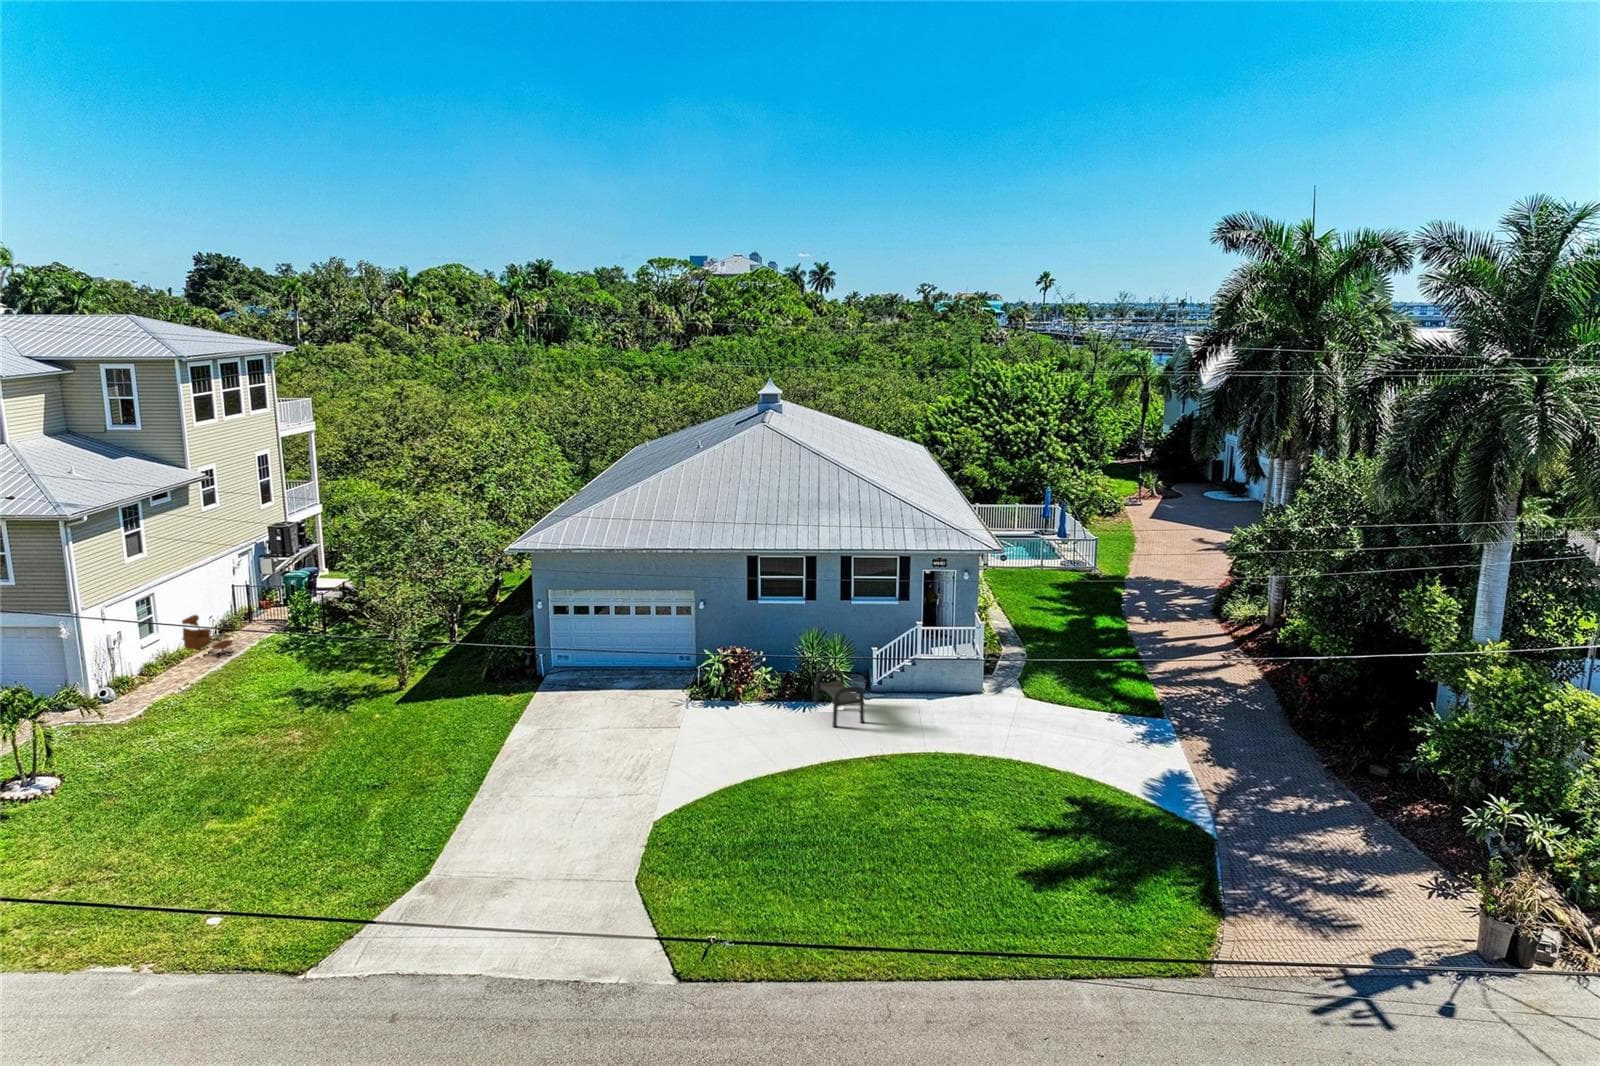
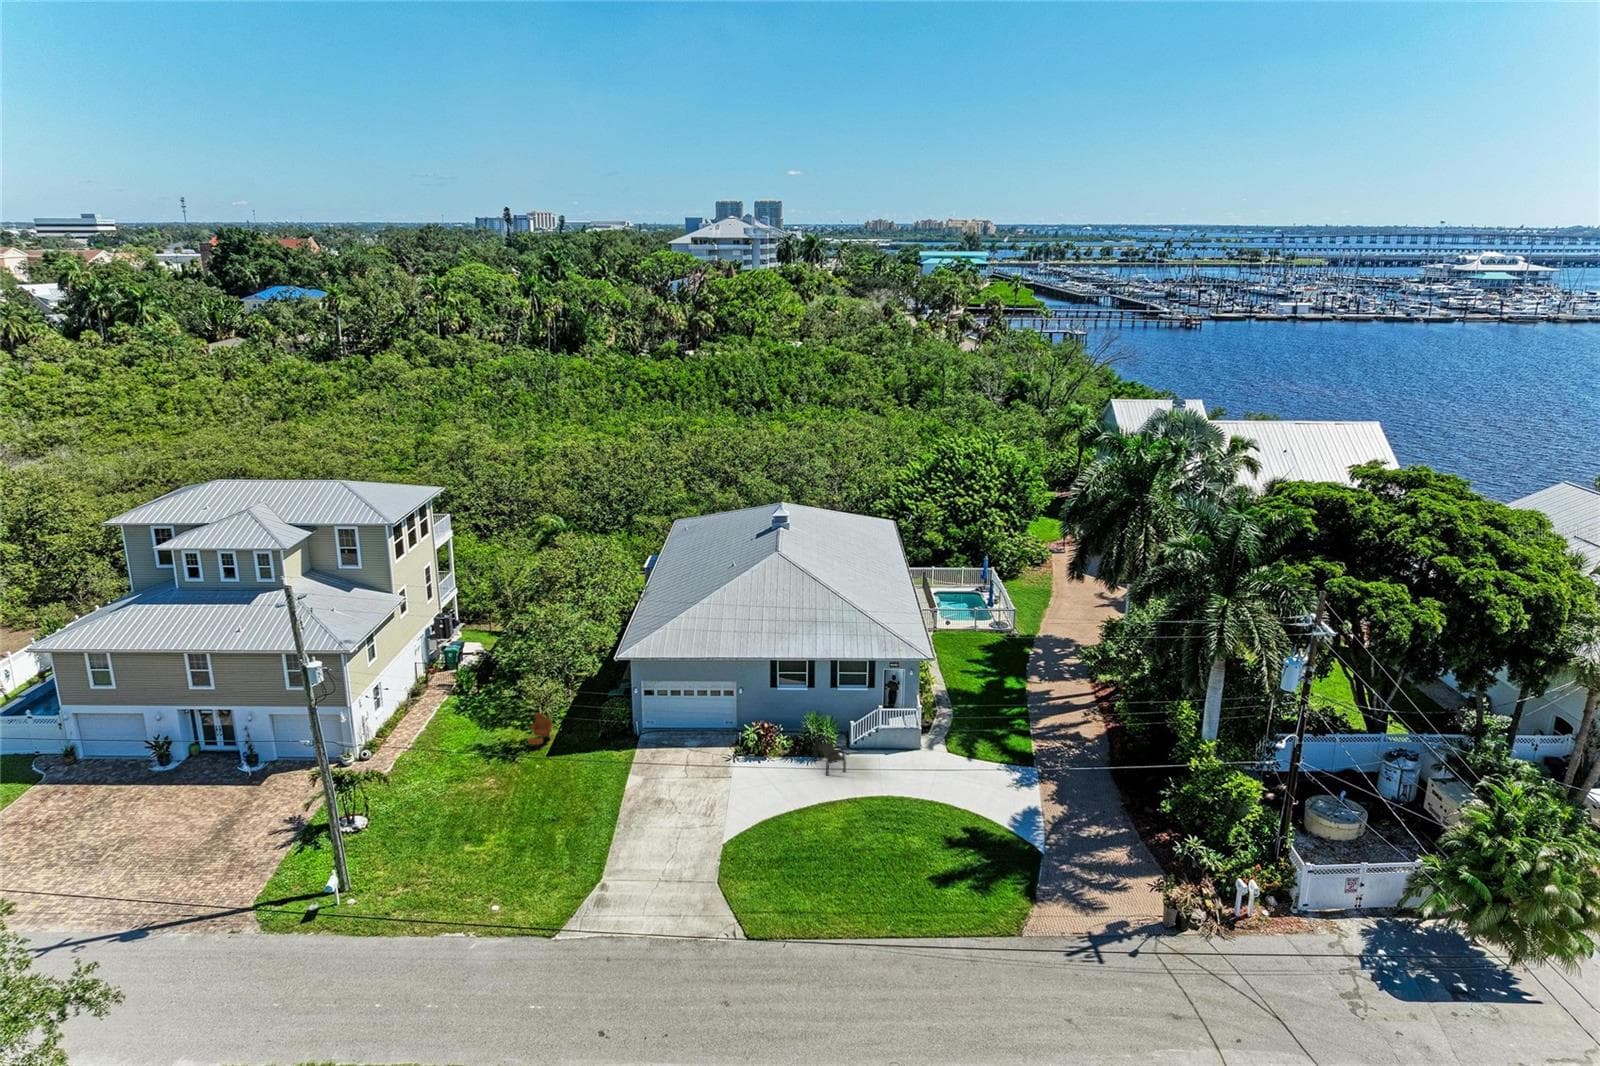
lounge chair: present [182,615,232,657] -> present [528,713,553,749]

